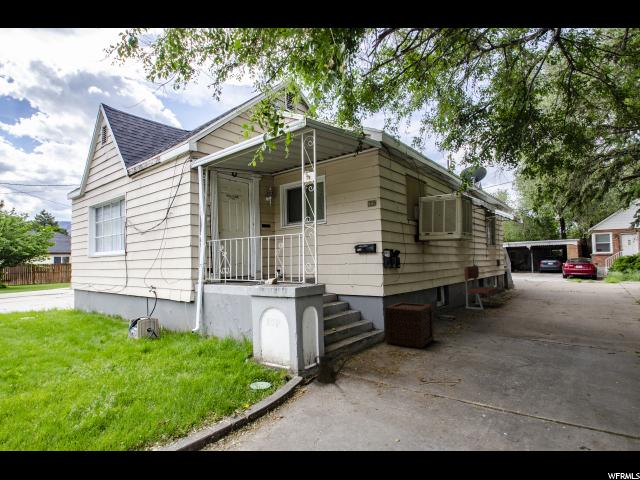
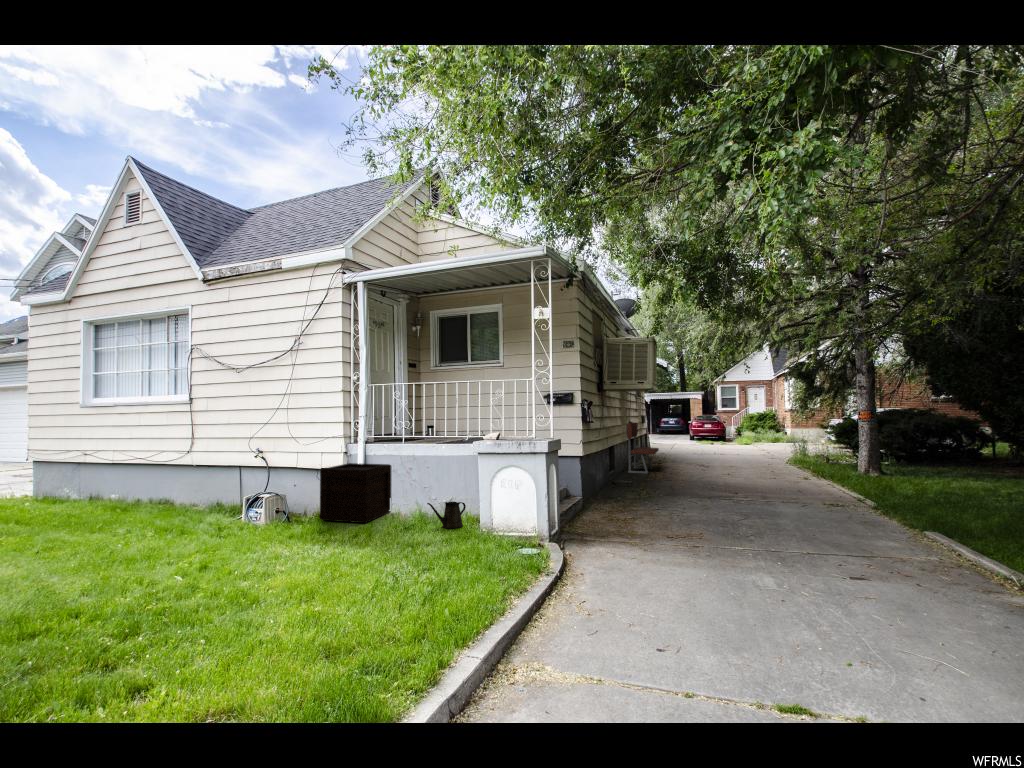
wooden crate: present [385,302,434,348] -> present [320,463,392,523]
watering can: present [314,356,349,383] -> present [427,502,466,529]

